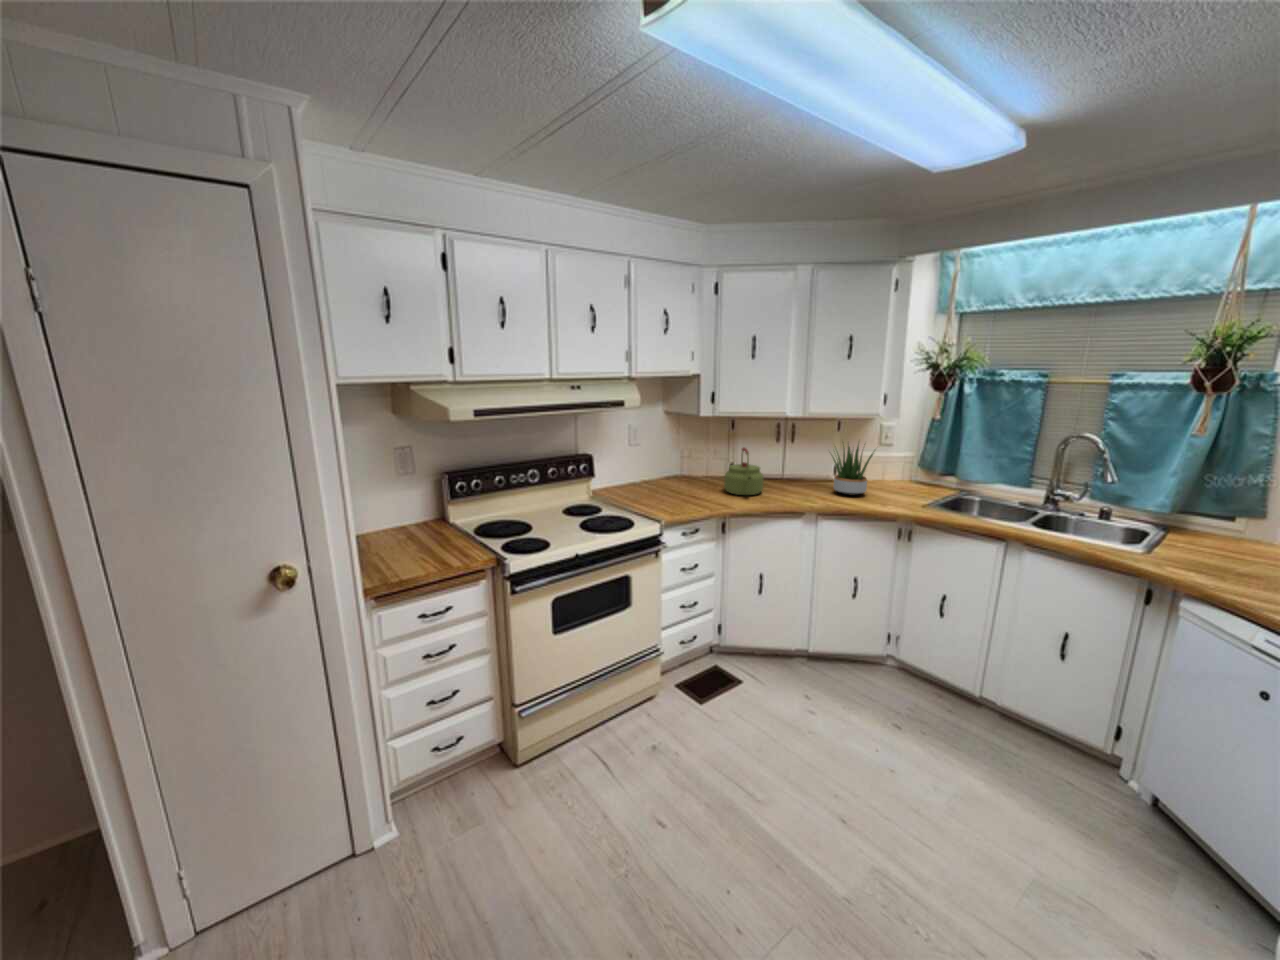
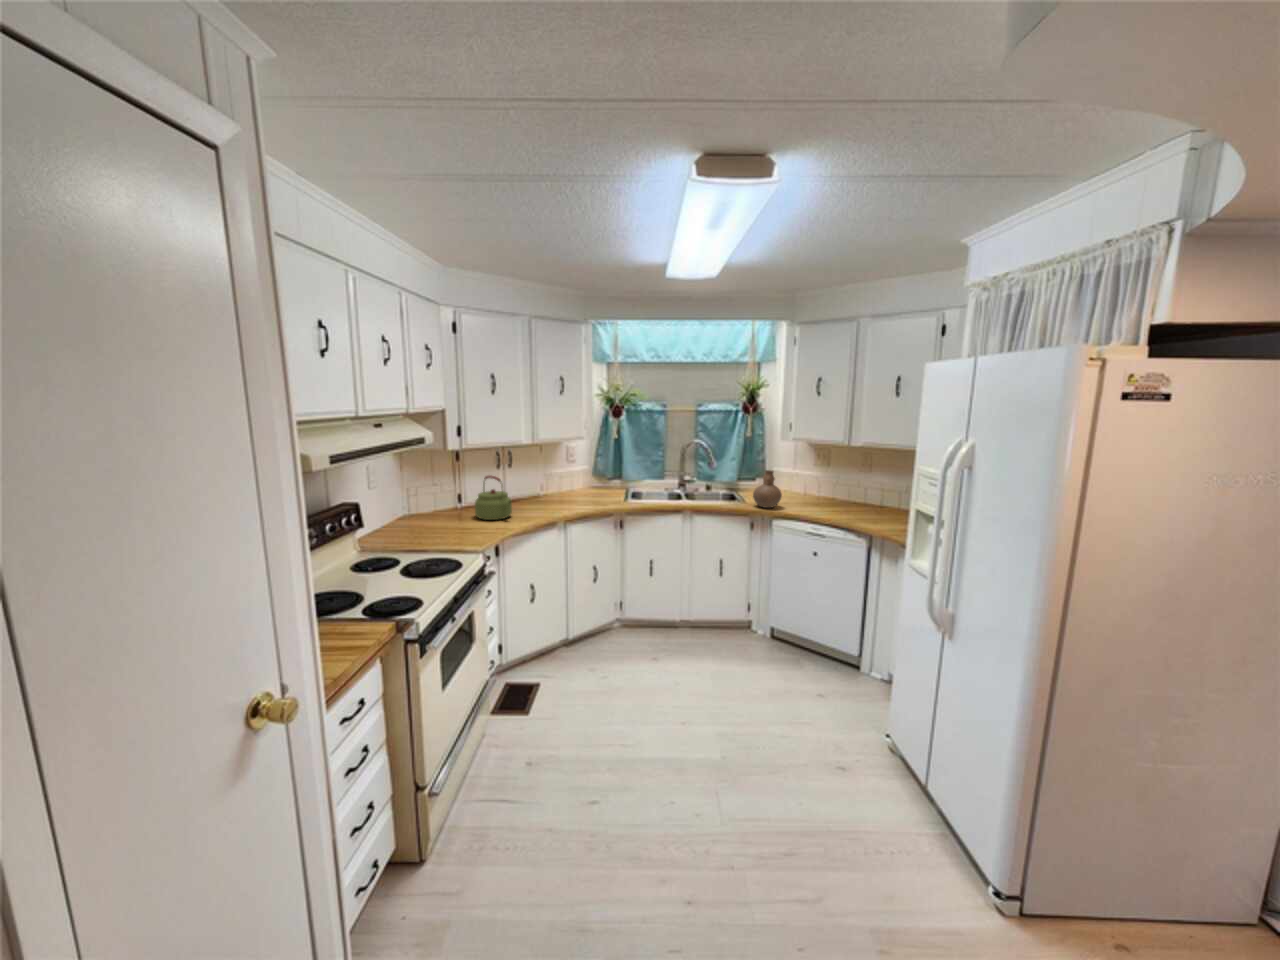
potted plant: present [832,444,874,495] -> none [547,458,590,505]
vase: none [1162,498,1240,570] -> present [753,470,782,508]

